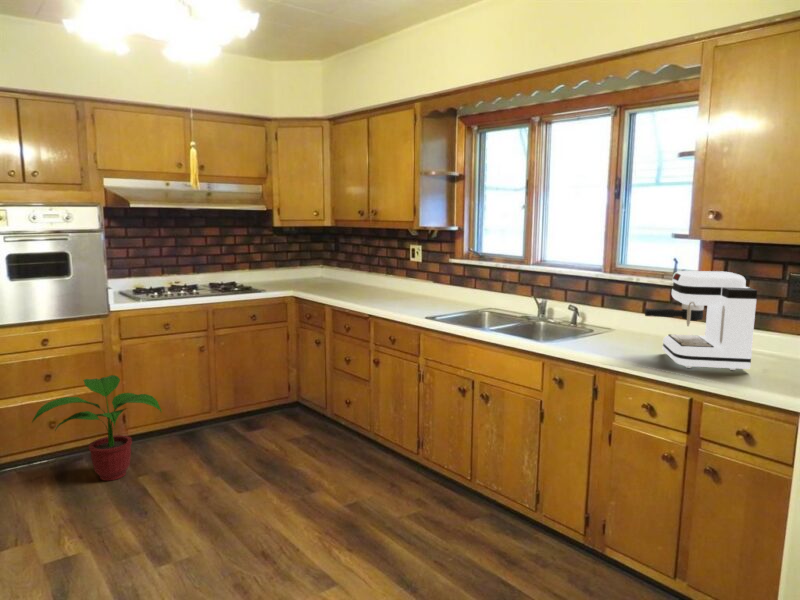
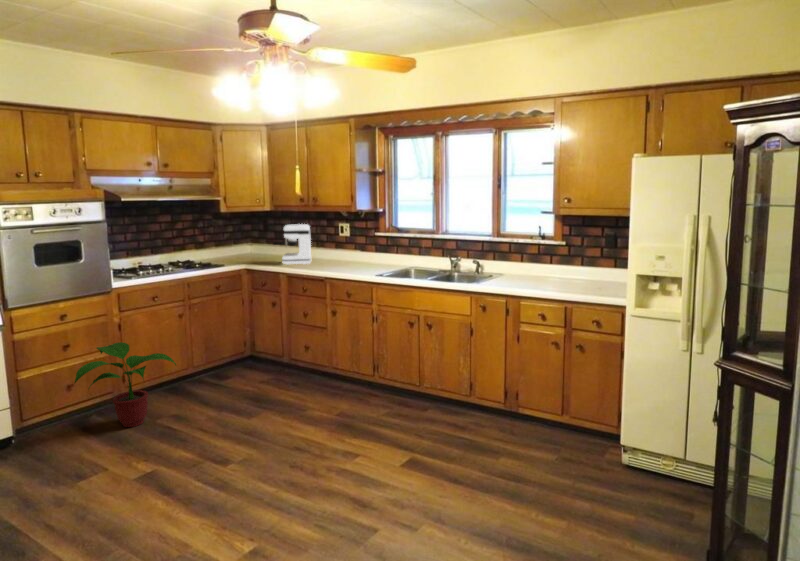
coffee maker: present [645,271,757,370] -> present [273,224,311,265]

